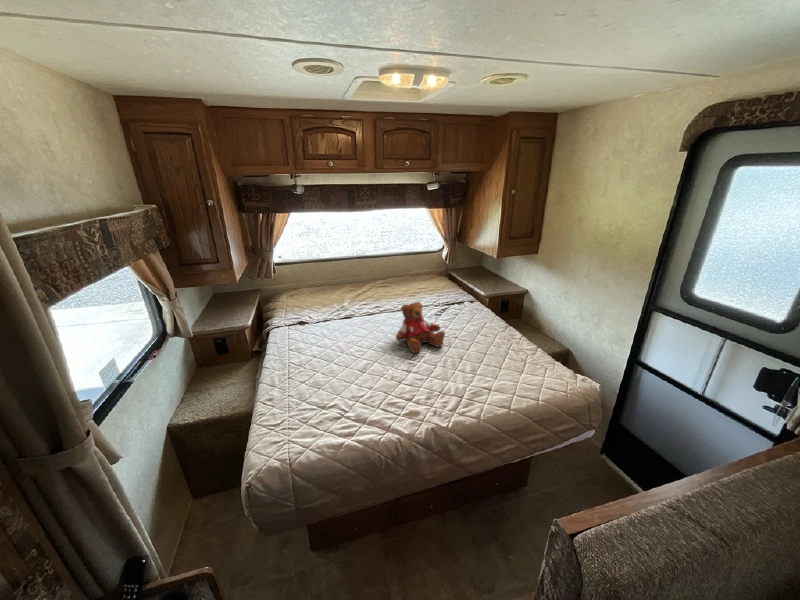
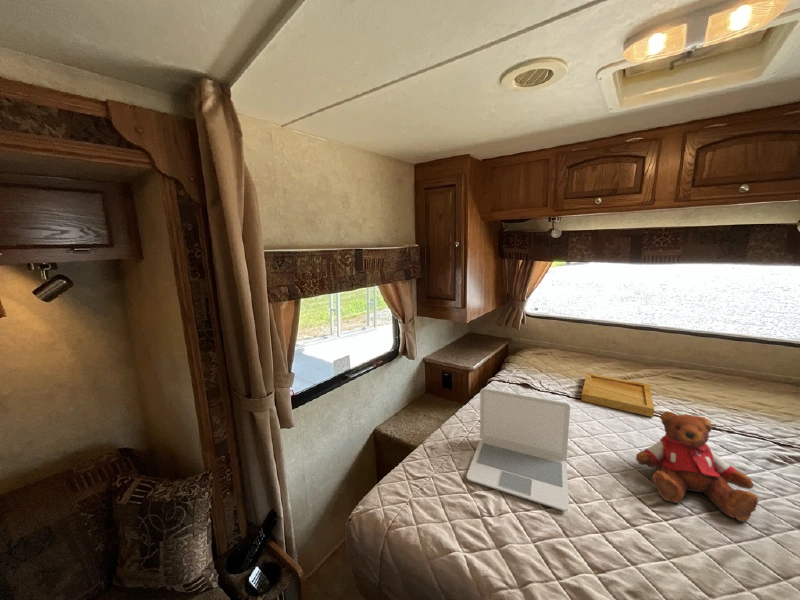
tray: none [337,295,387,319] -> present [581,373,654,417]
laptop: none [298,318,383,403] -> present [467,388,570,511]

